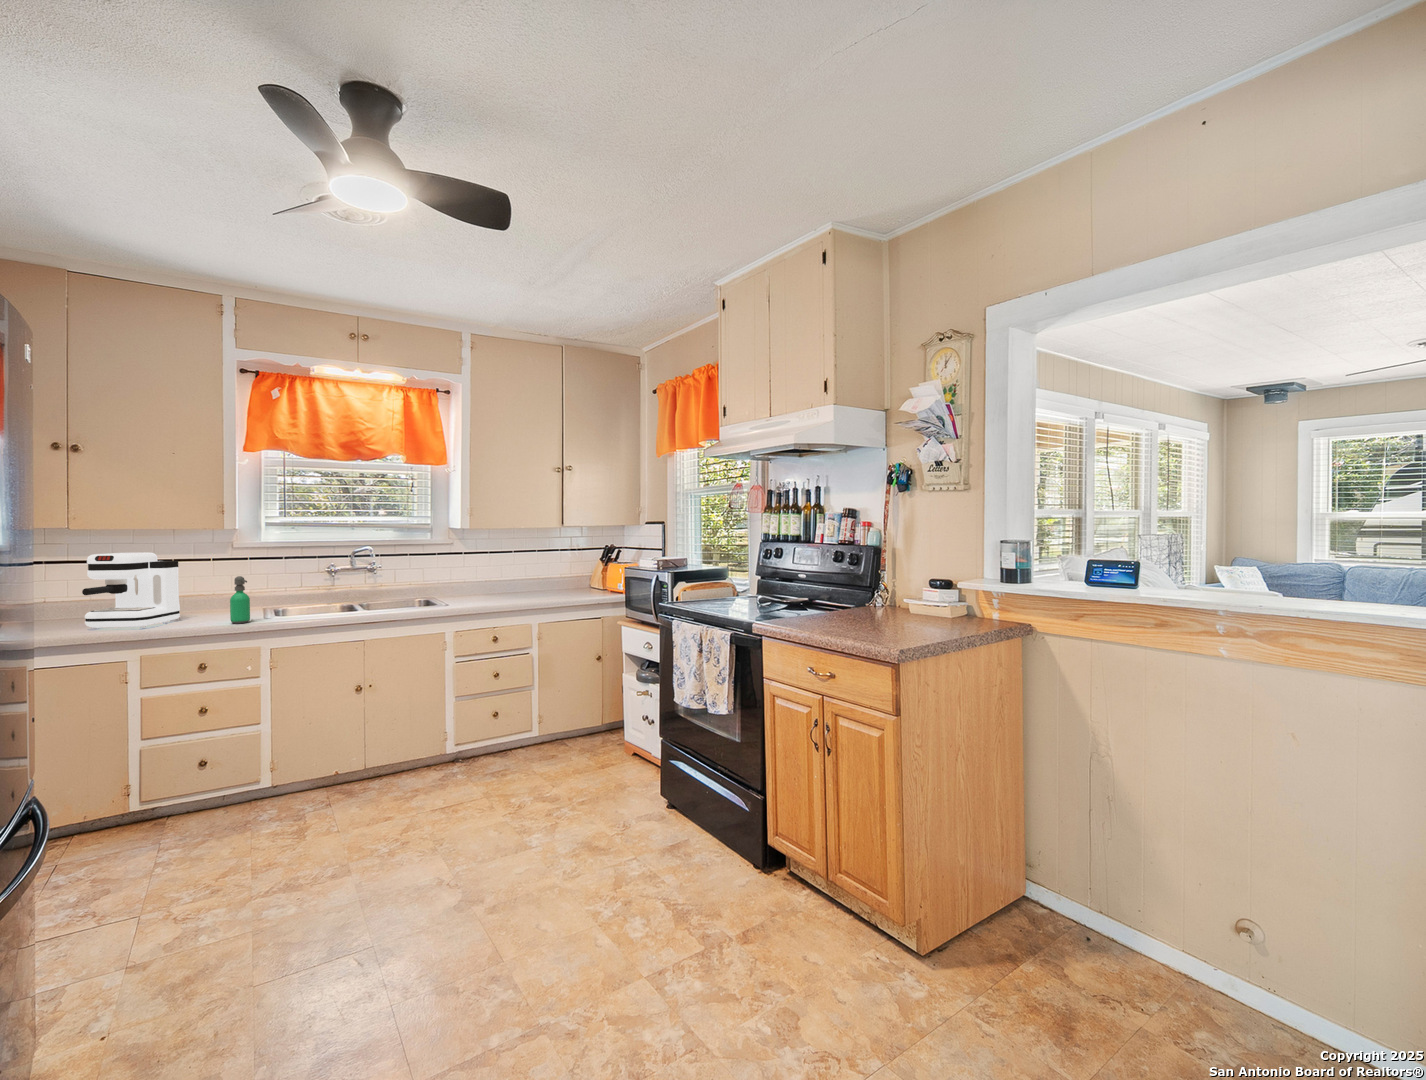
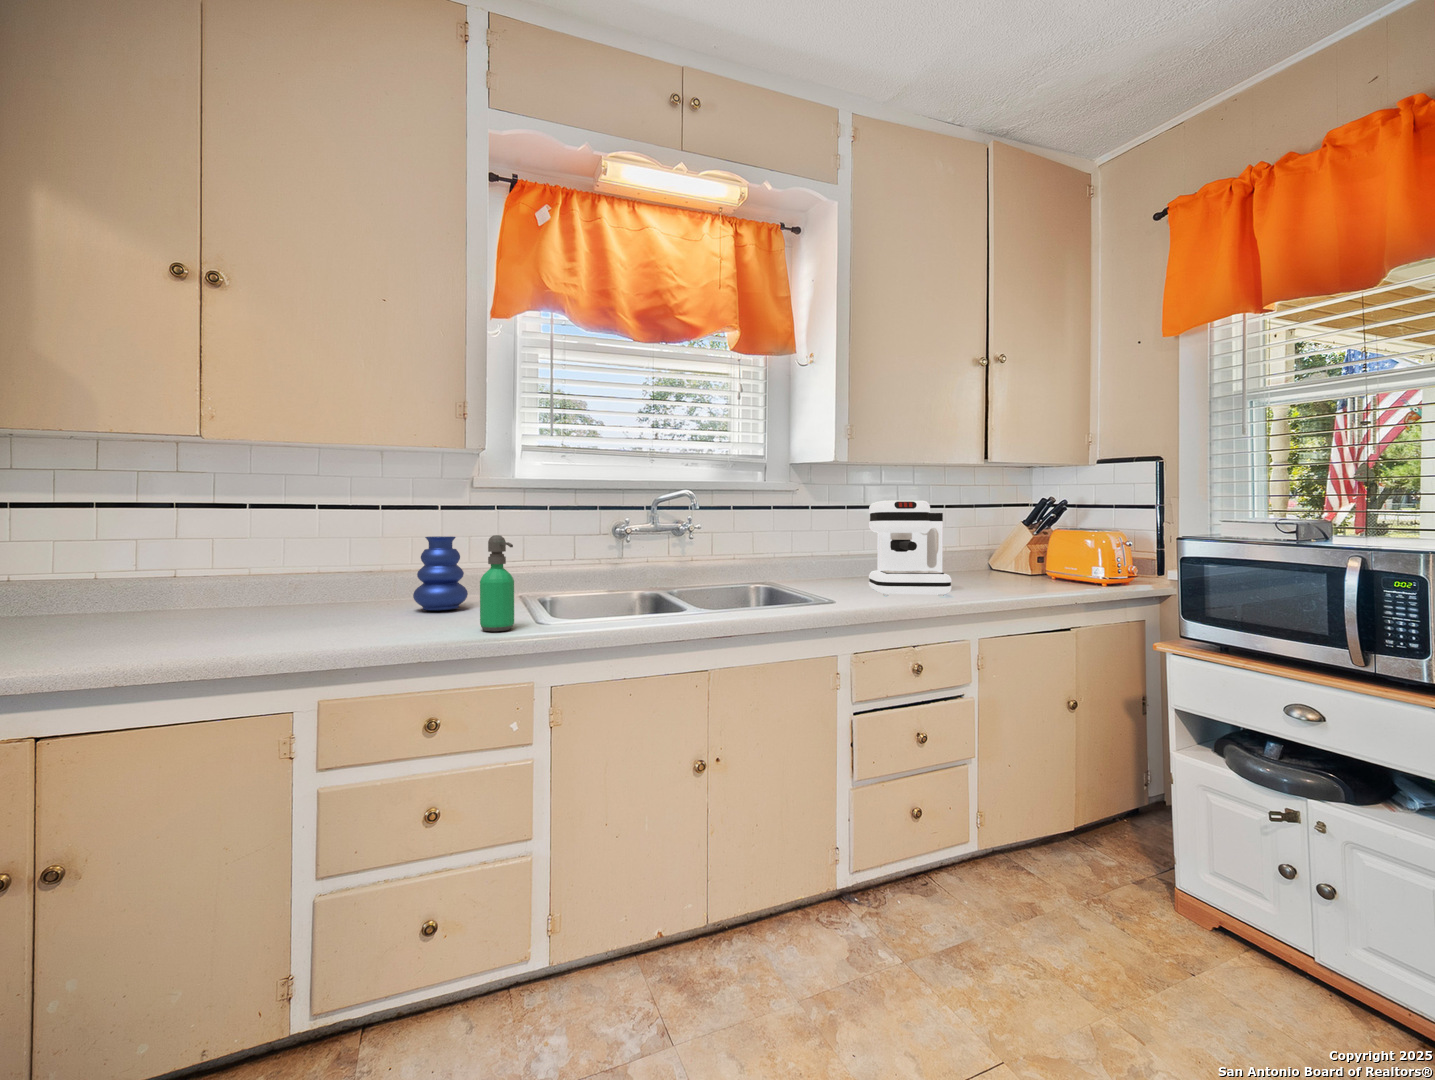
coffee maker: present [82,553,180,629] -> present [869,500,952,596]
vase: none [196,574,230,614] -> present [413,536,468,611]

